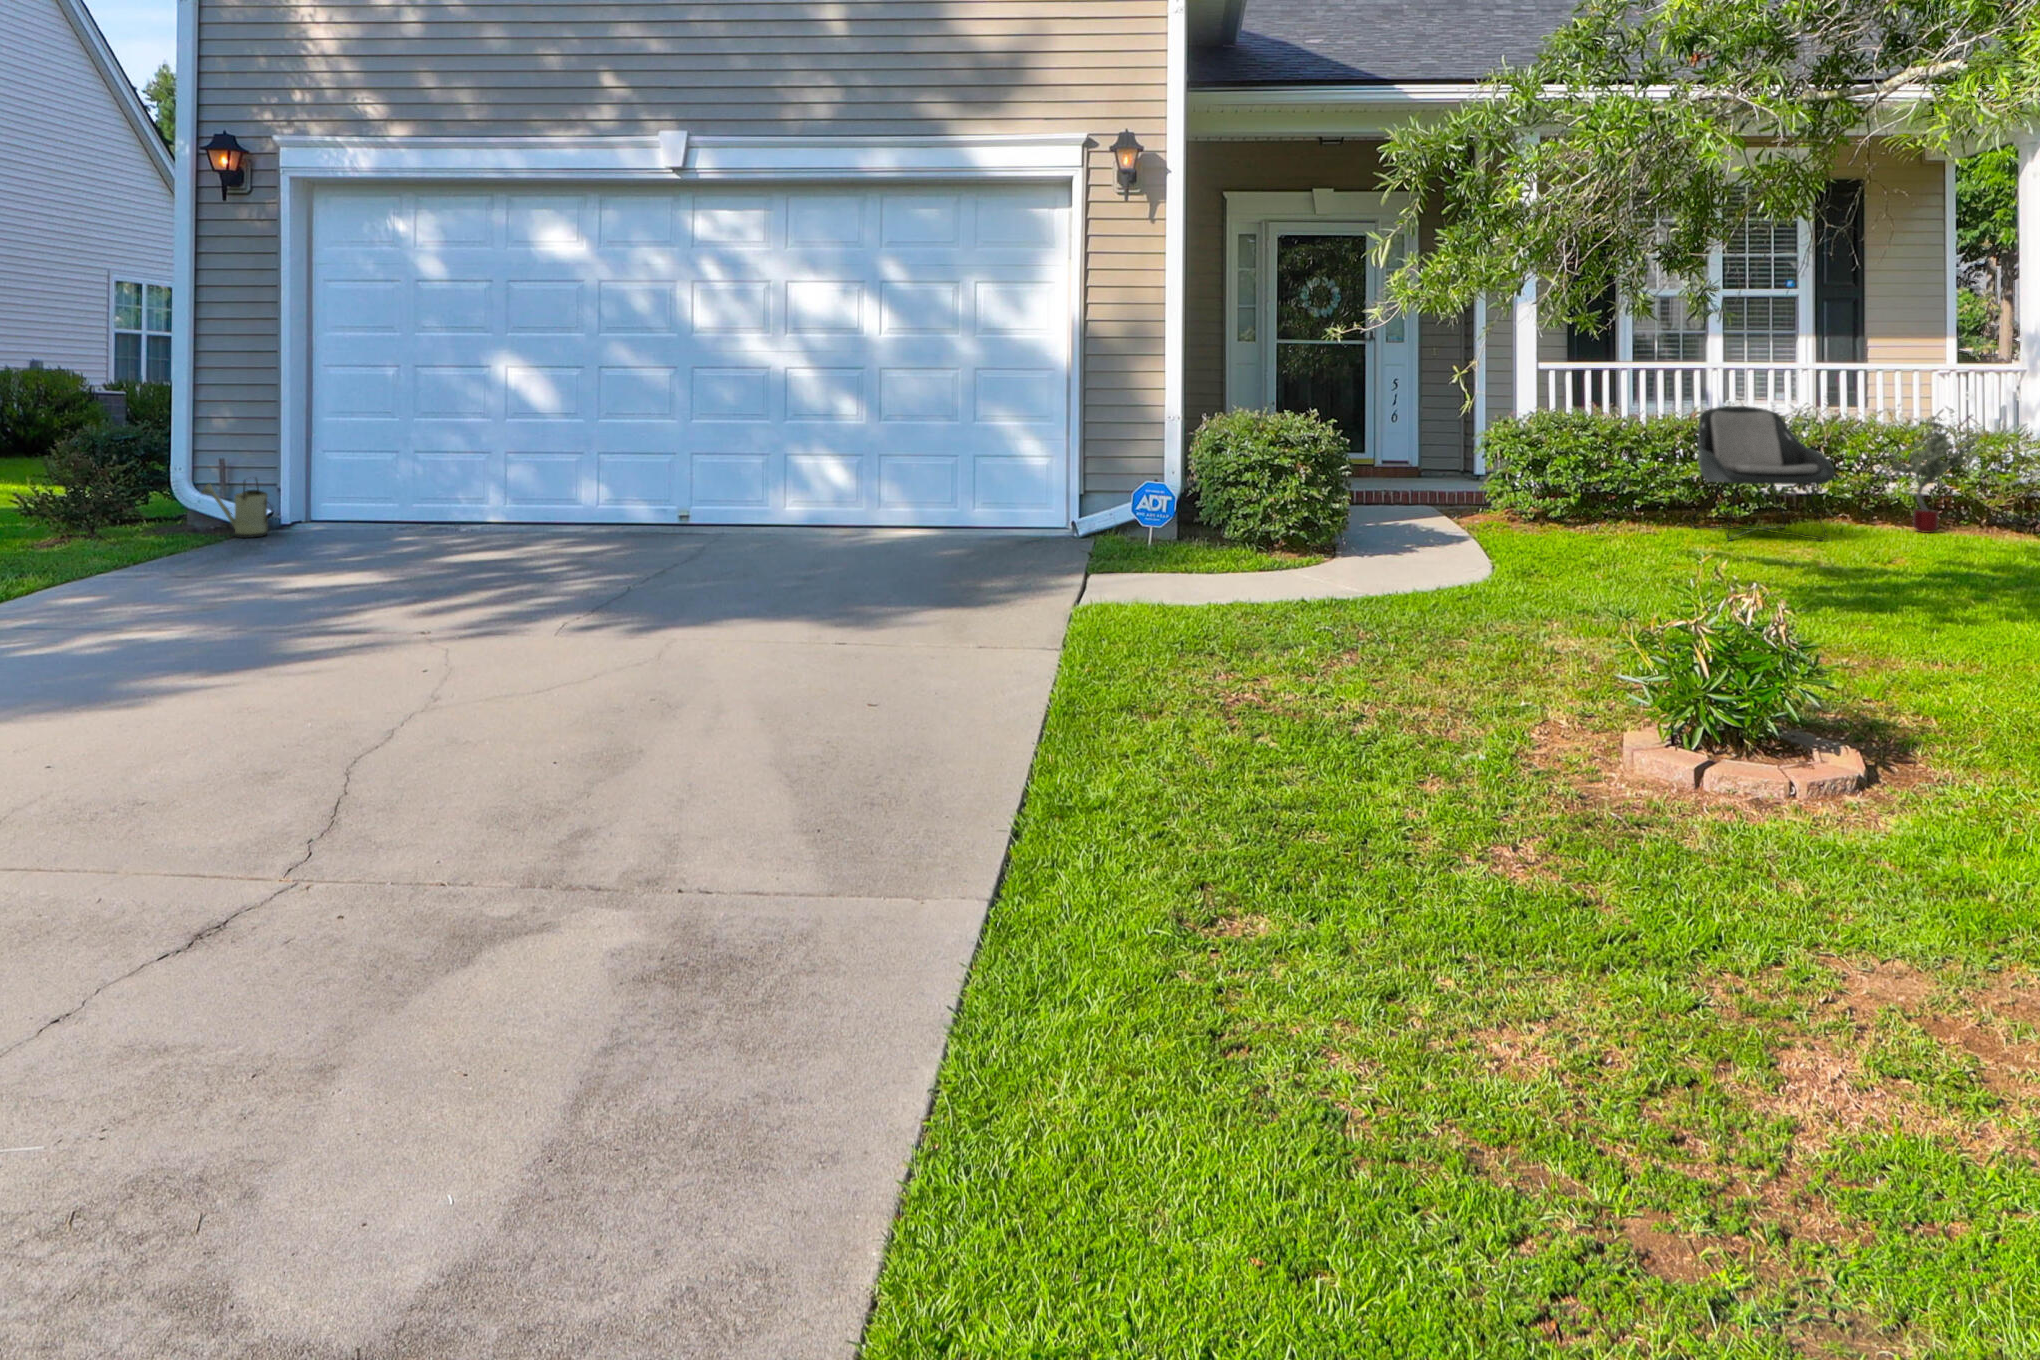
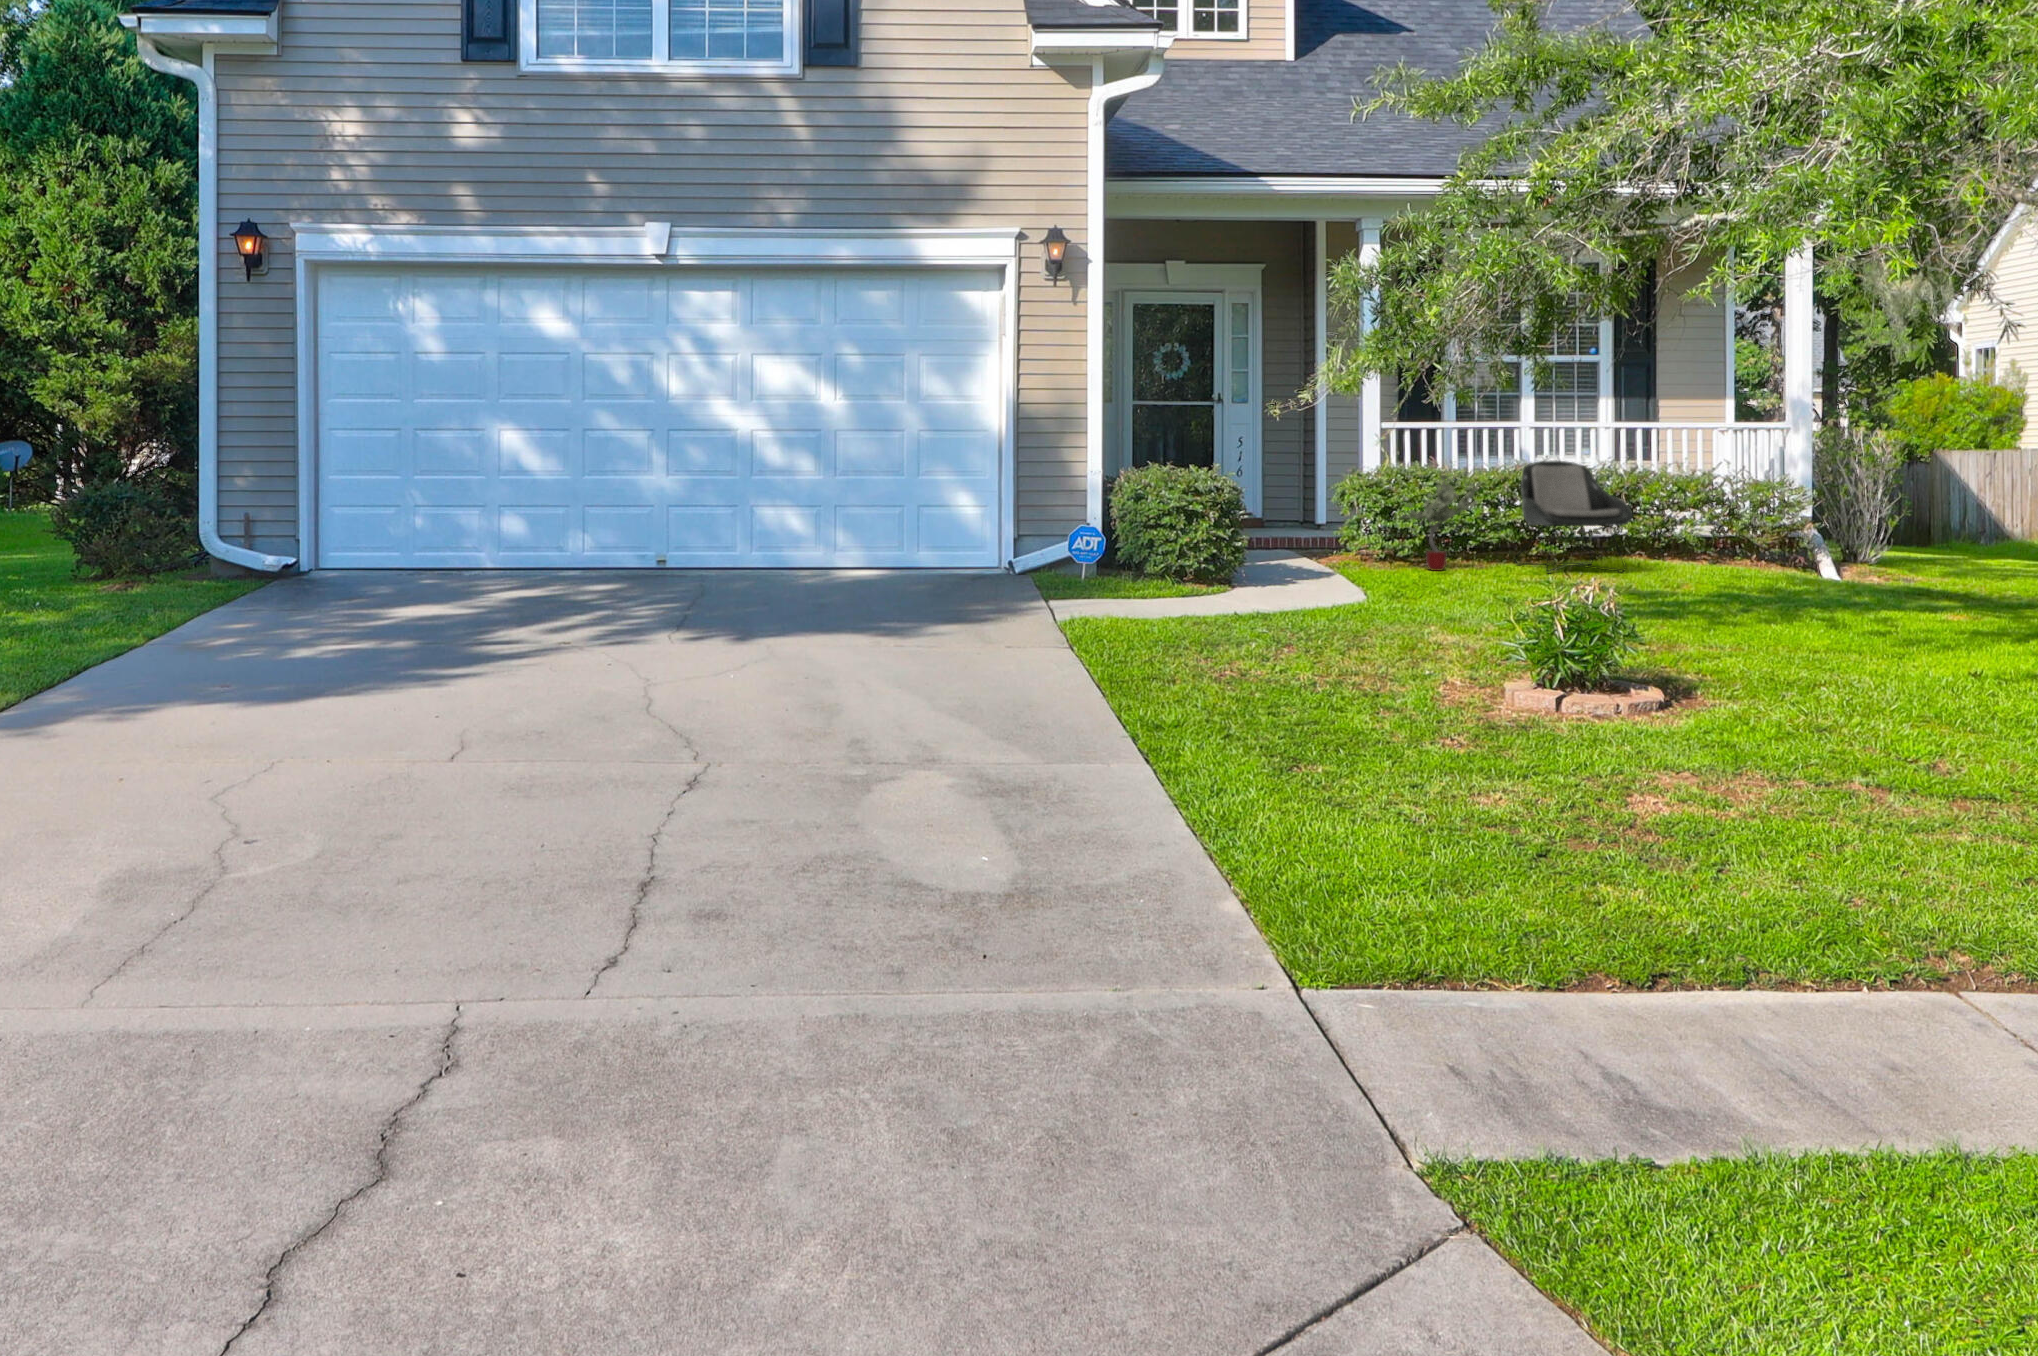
potted tree: present [1877,417,1979,533] -> present [1396,471,1478,571]
watering can: present [201,479,273,538] -> none [229,536,294,590]

